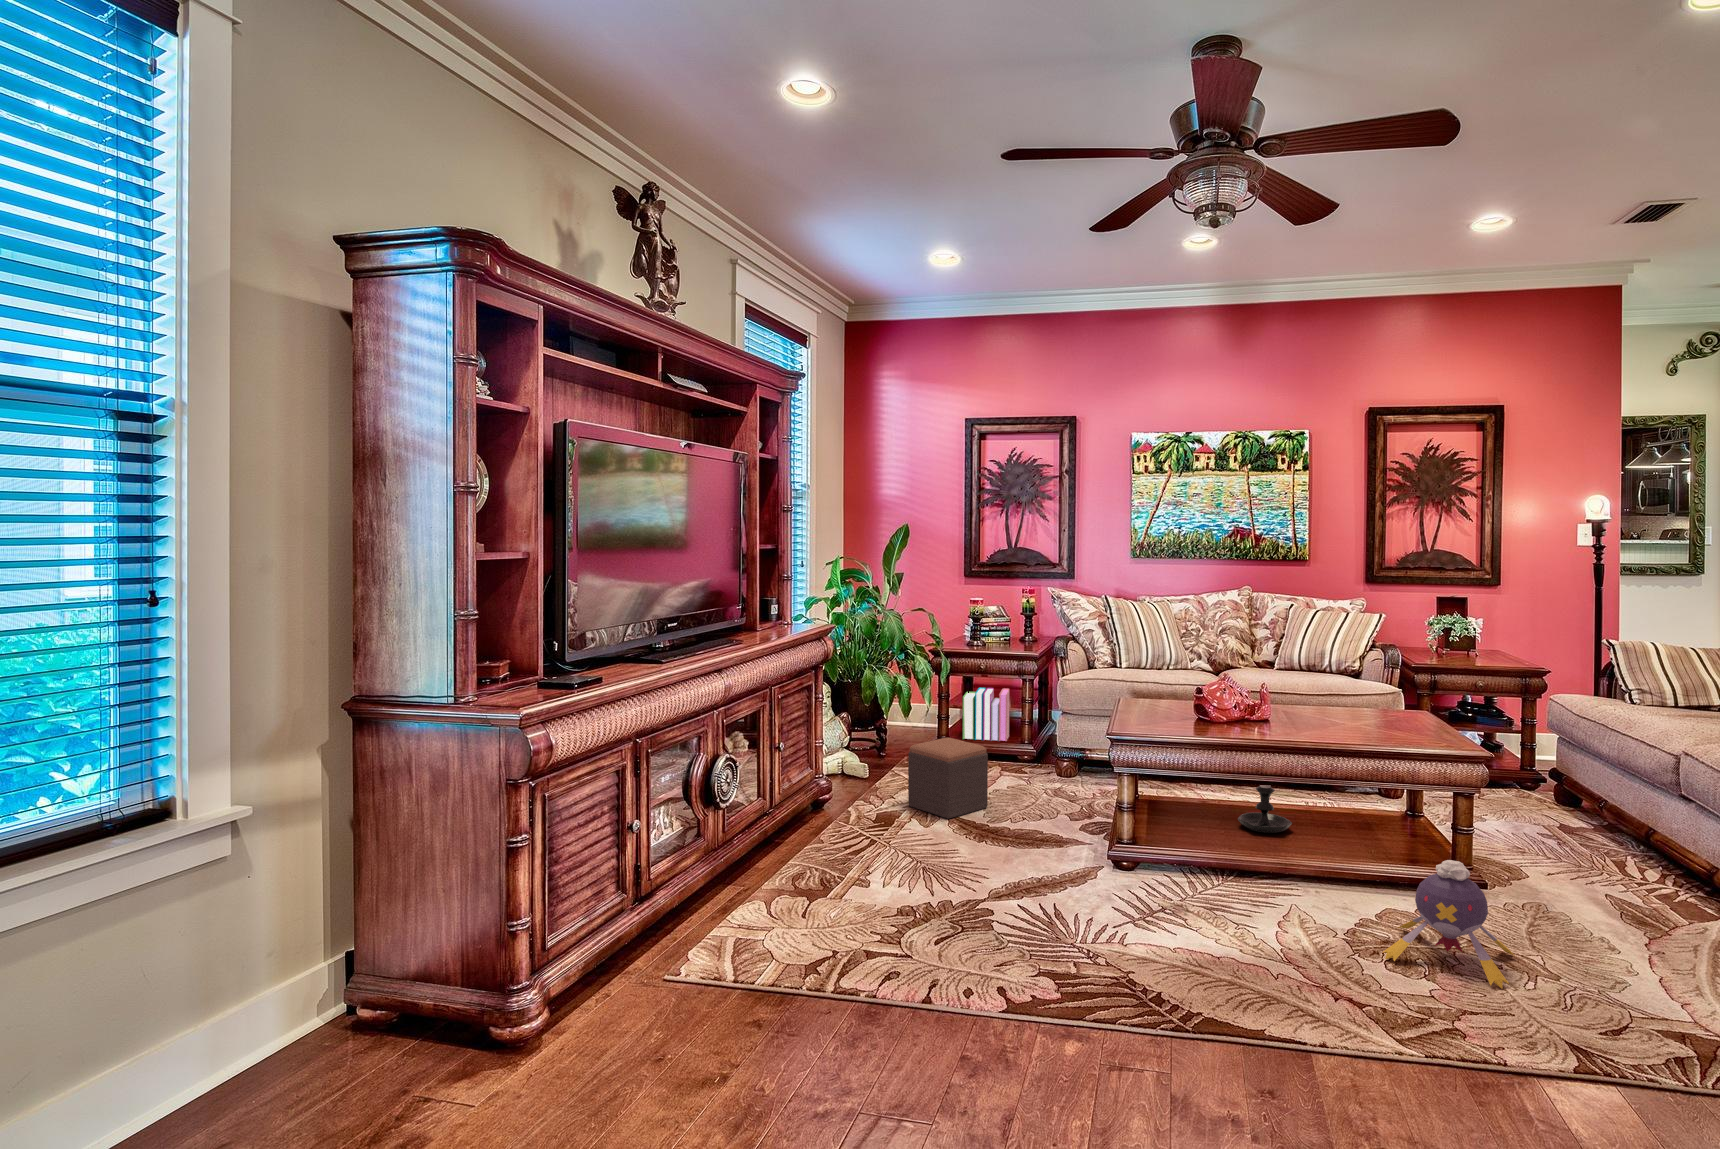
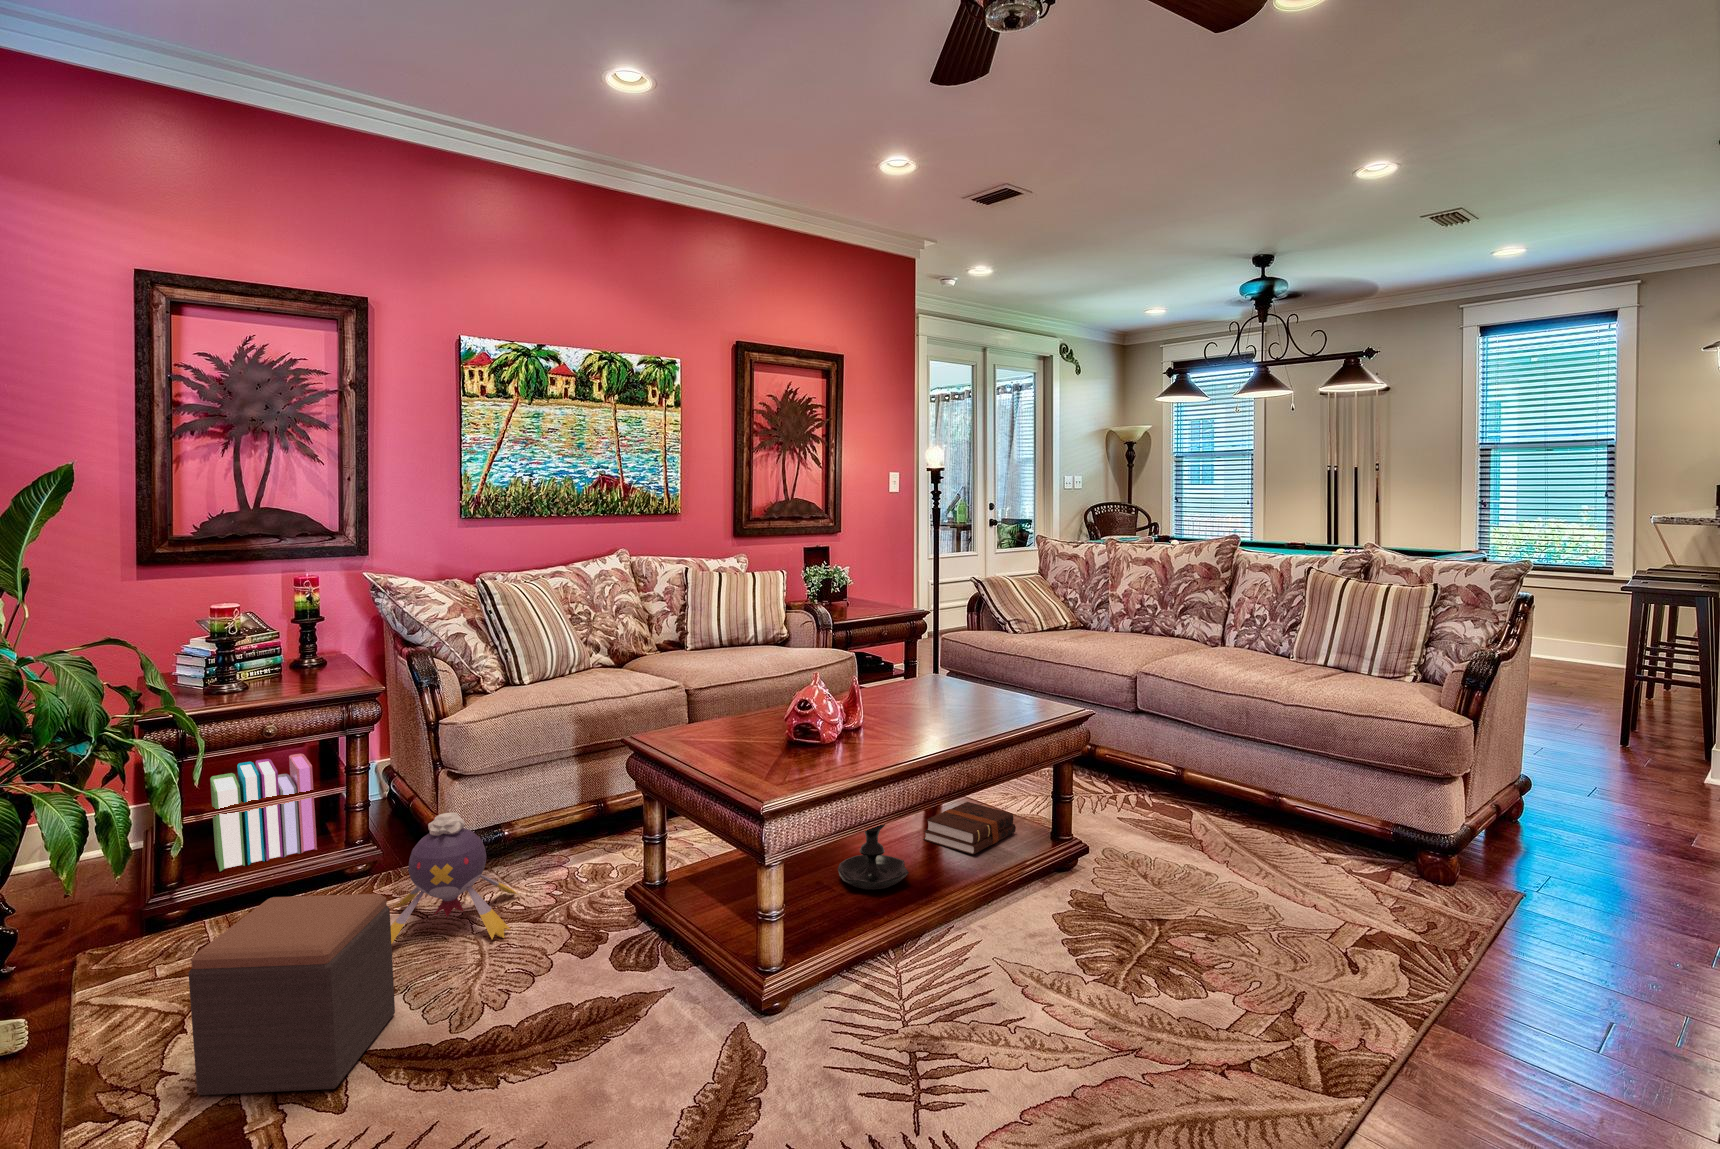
hardback book: none [1341,810,1424,841] -> present [924,802,1016,854]
plush toy: present [1382,860,1515,988] -> present [391,812,518,944]

